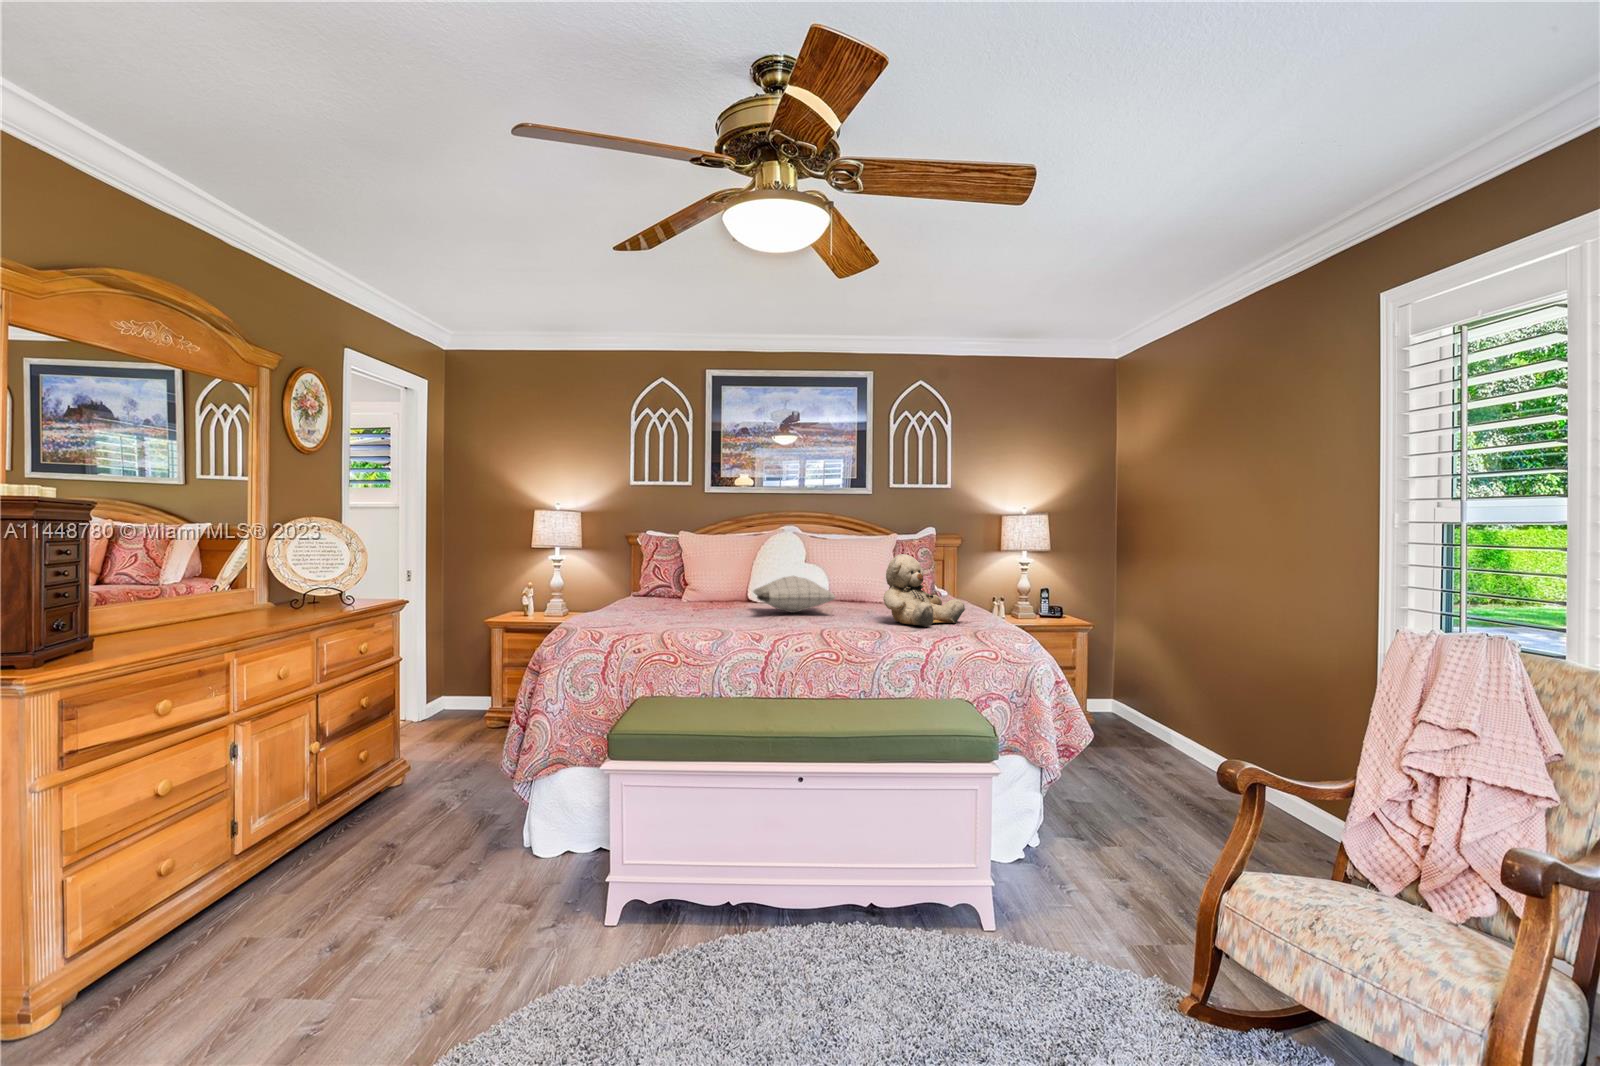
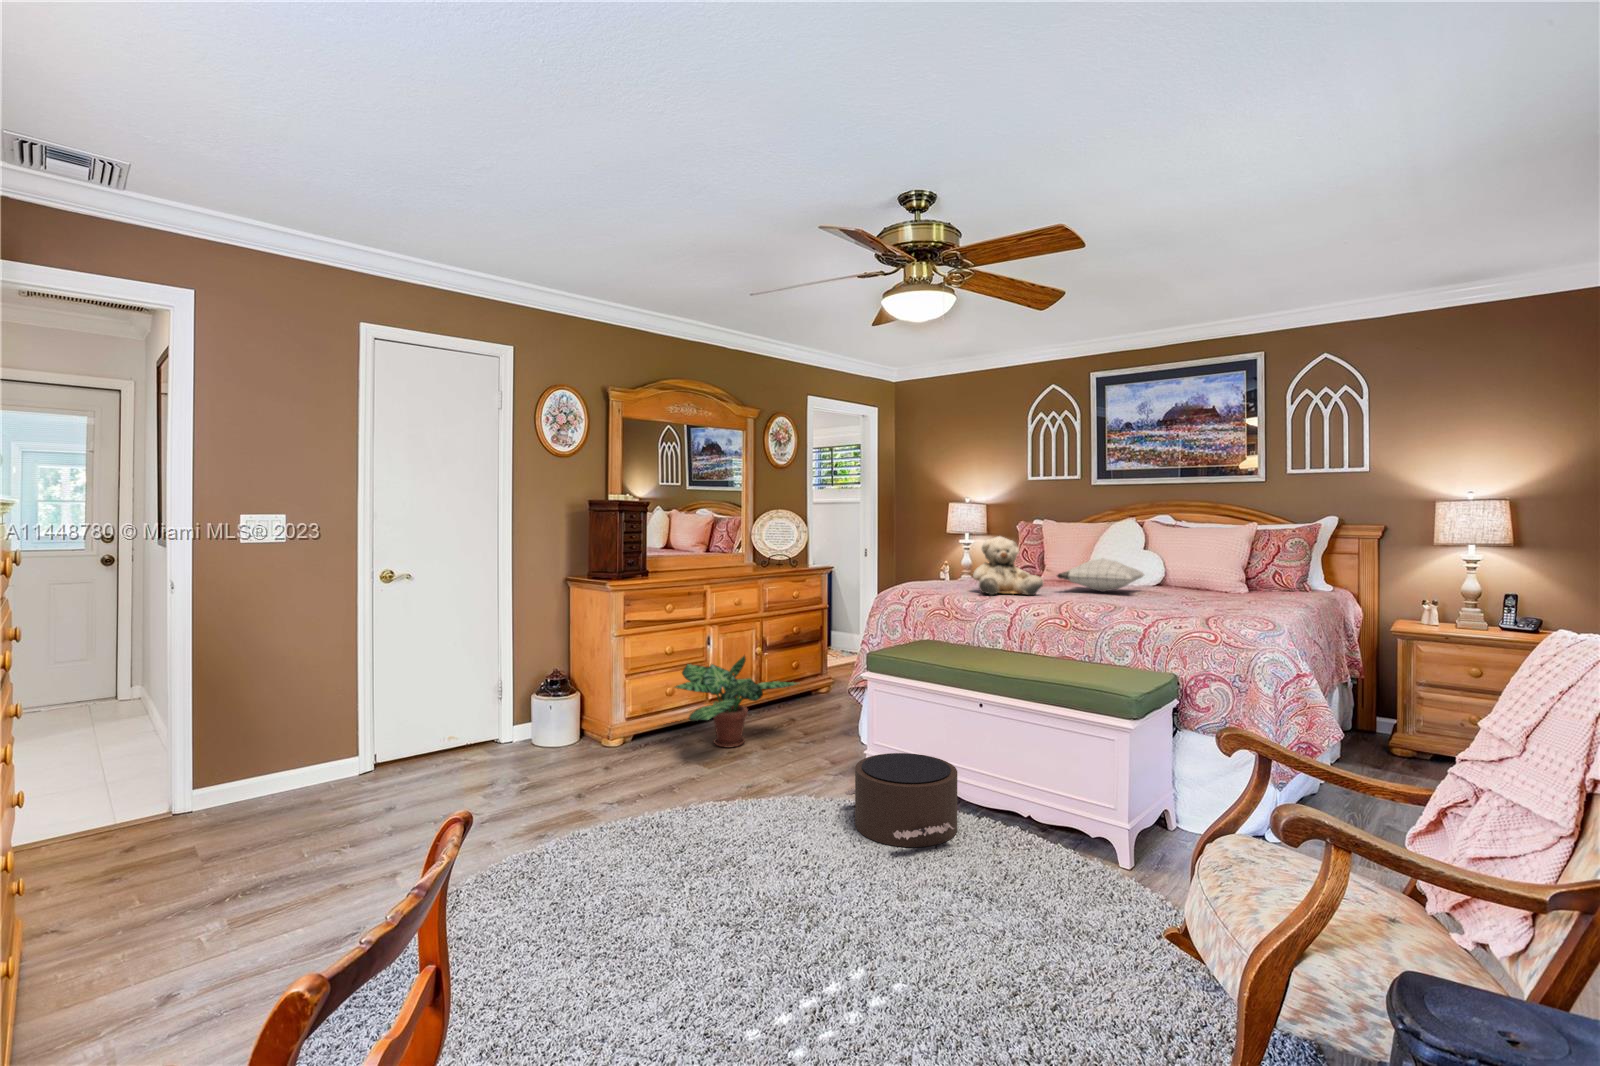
teddy bear: present [883,554,965,627] -> present [973,536,1043,595]
potted plant: none [210,766,451,942] -> present [675,656,798,747]
pouf: none [650,861,848,1018] -> present [844,753,957,847]

